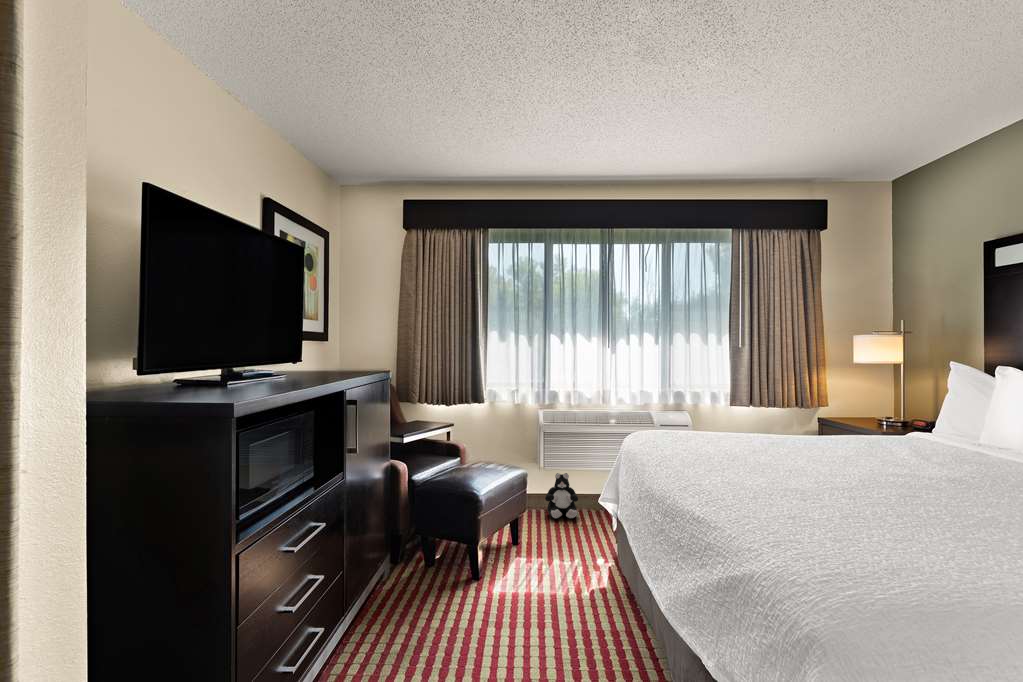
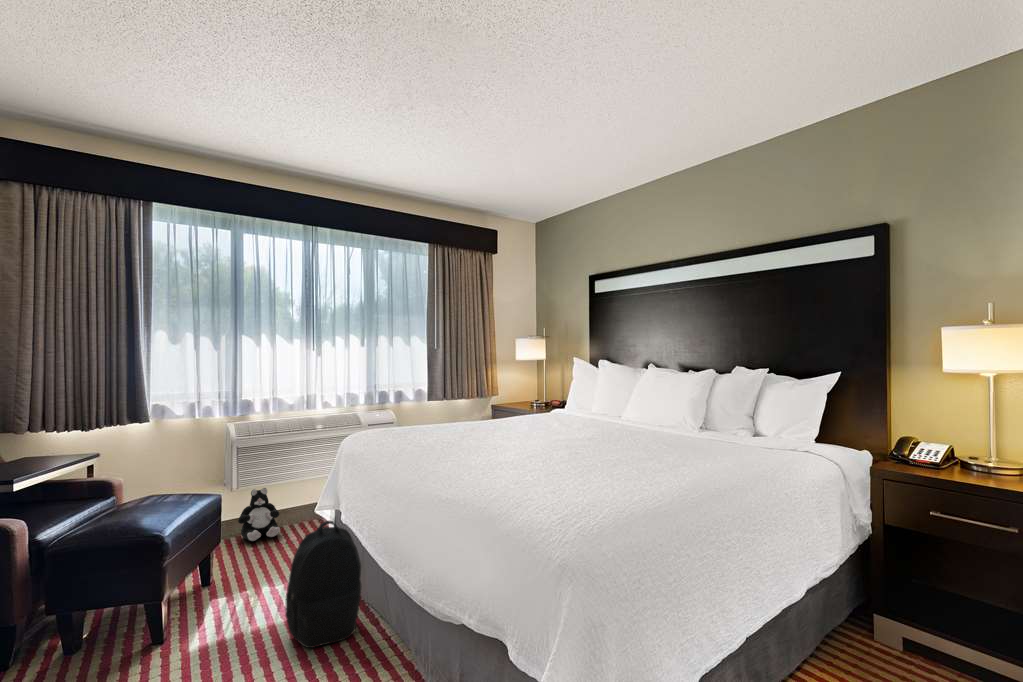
backpack: none [560,515,622,620] -> present [285,521,362,648]

